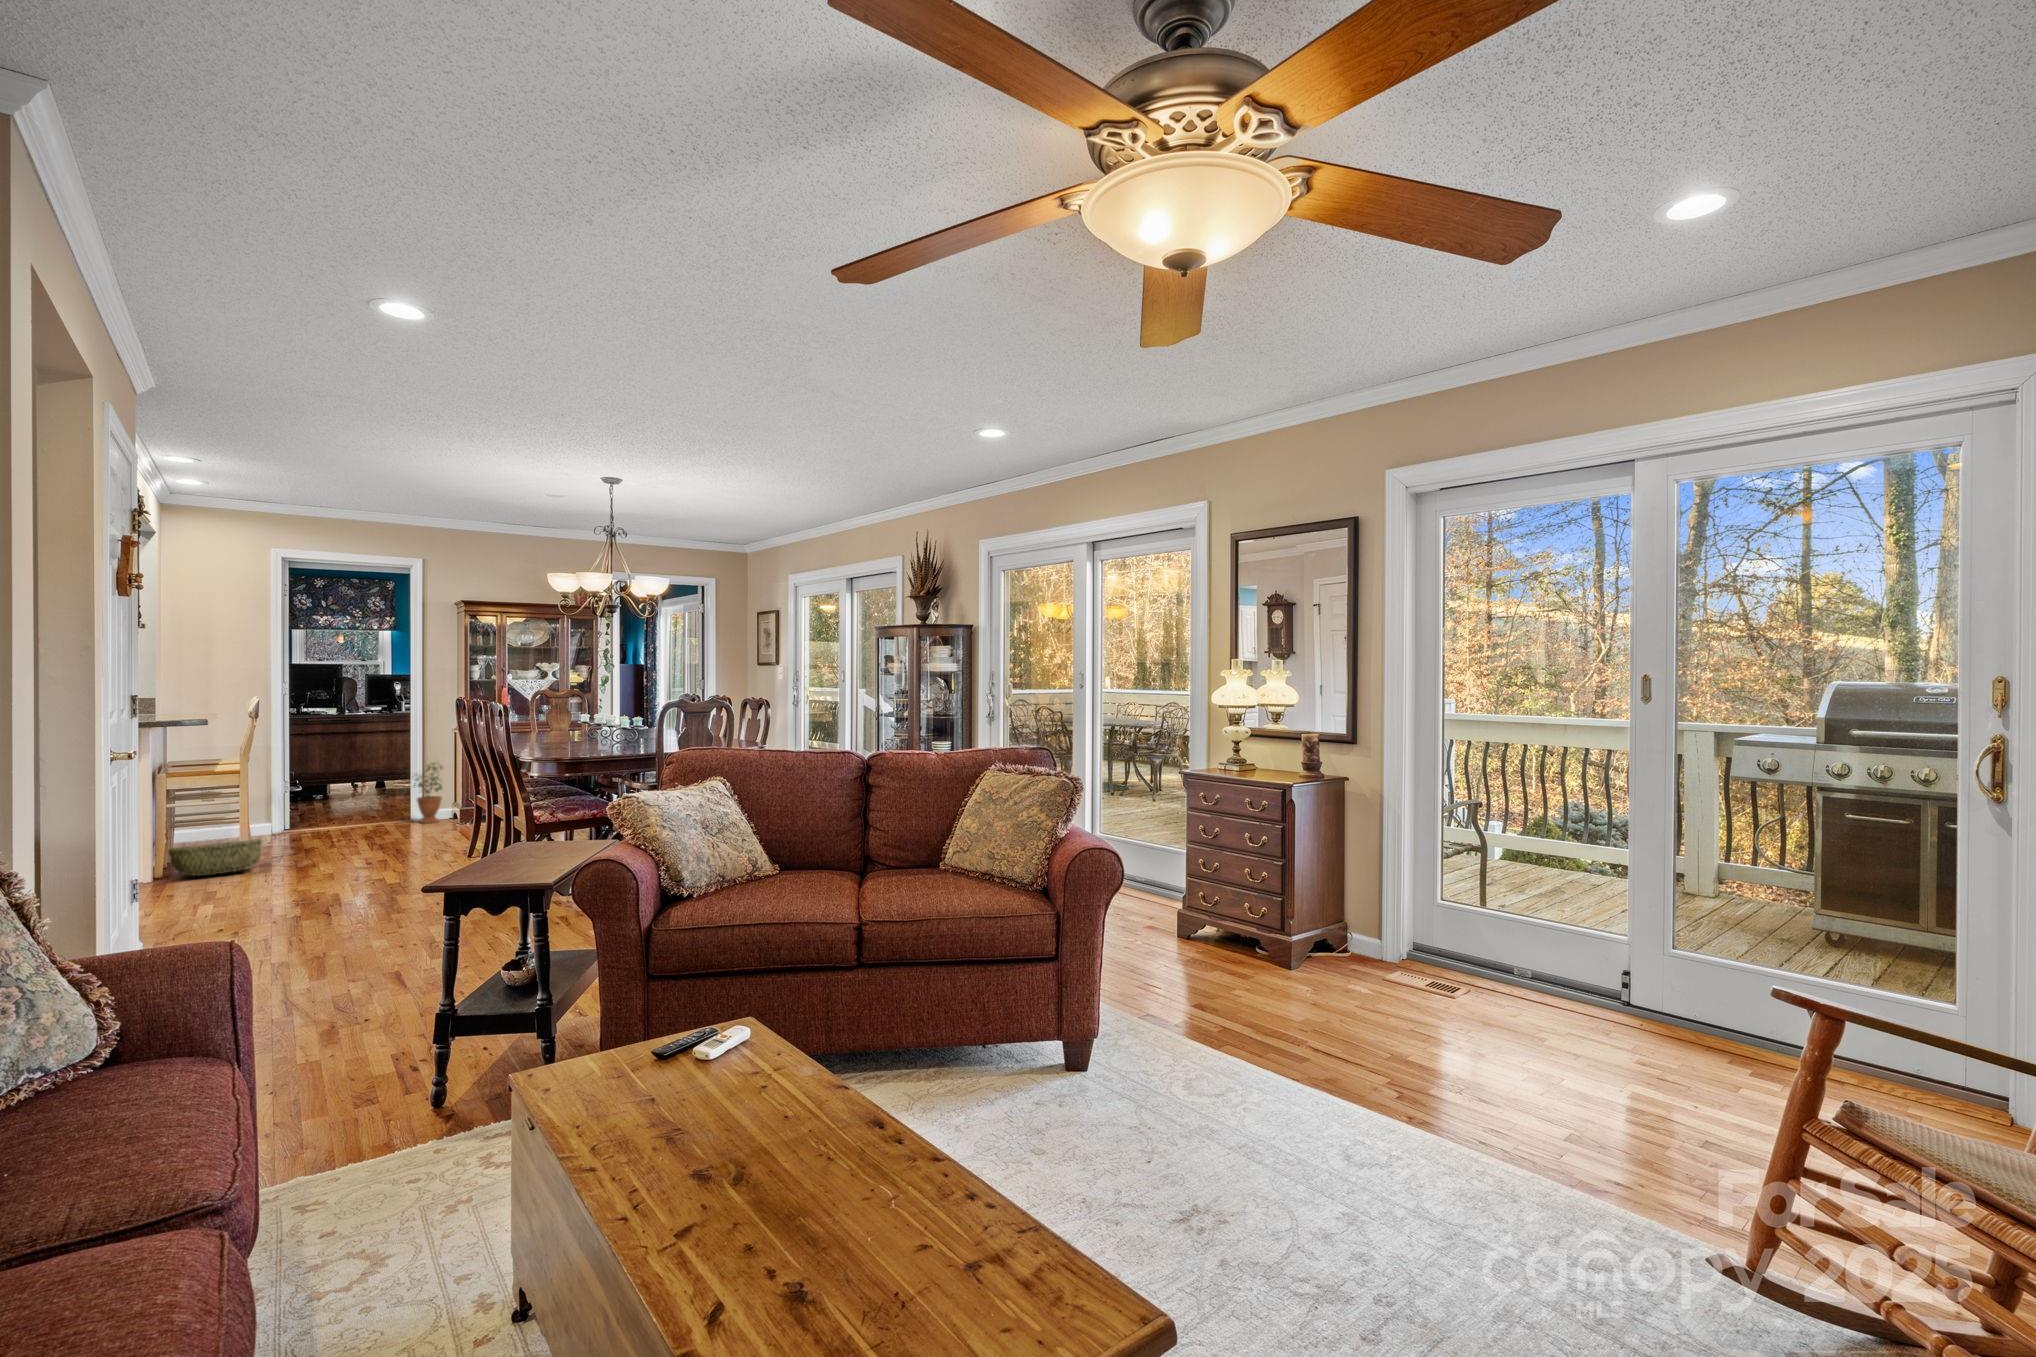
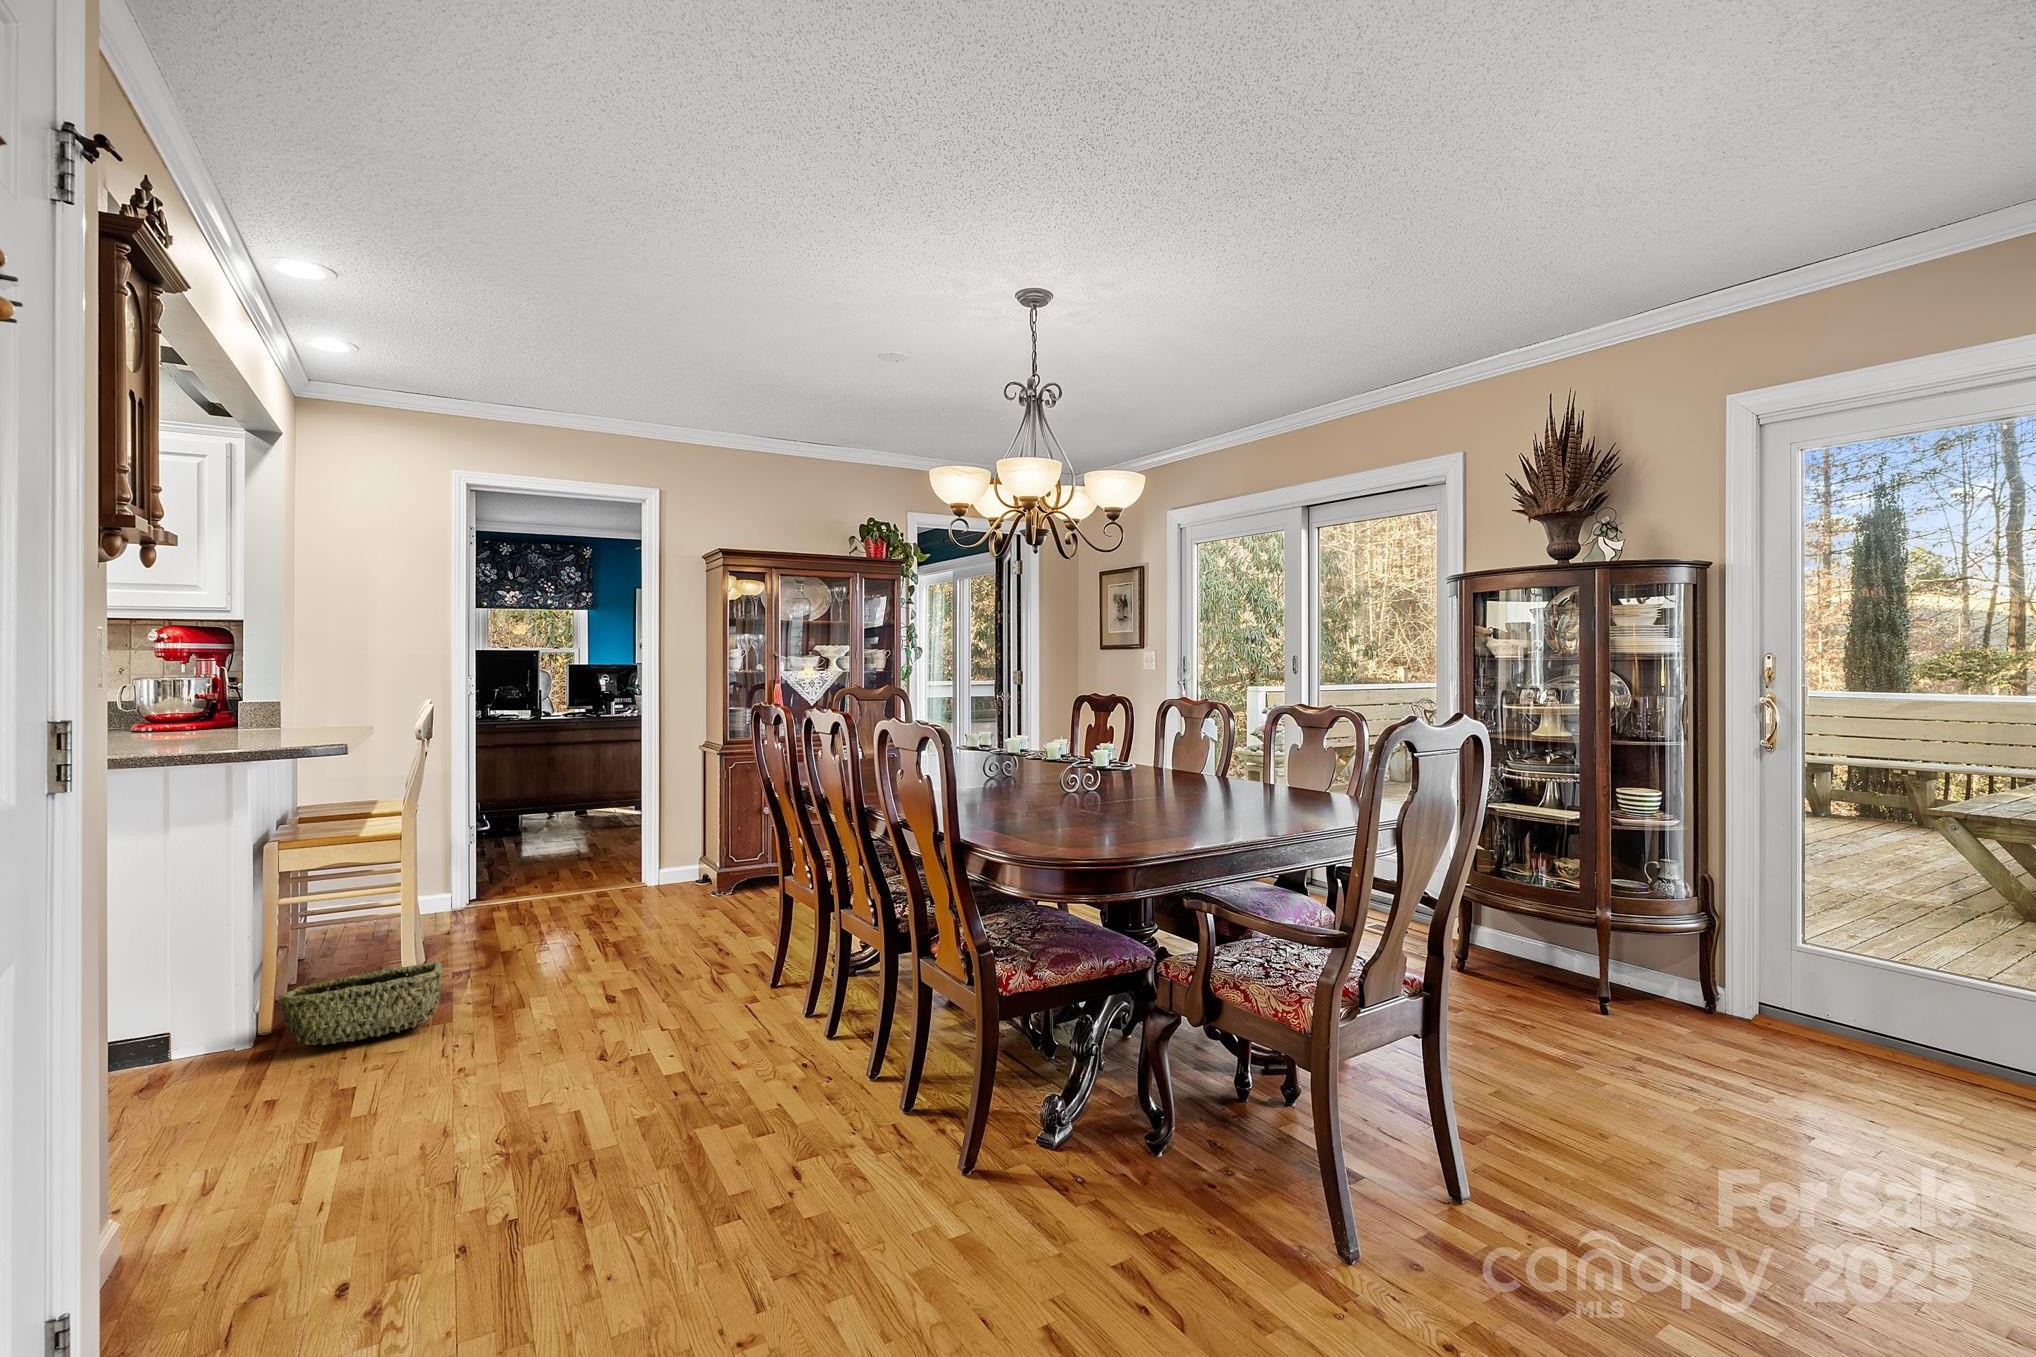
potted plant: present [414,763,442,823] -> none [649,793,693,891]

